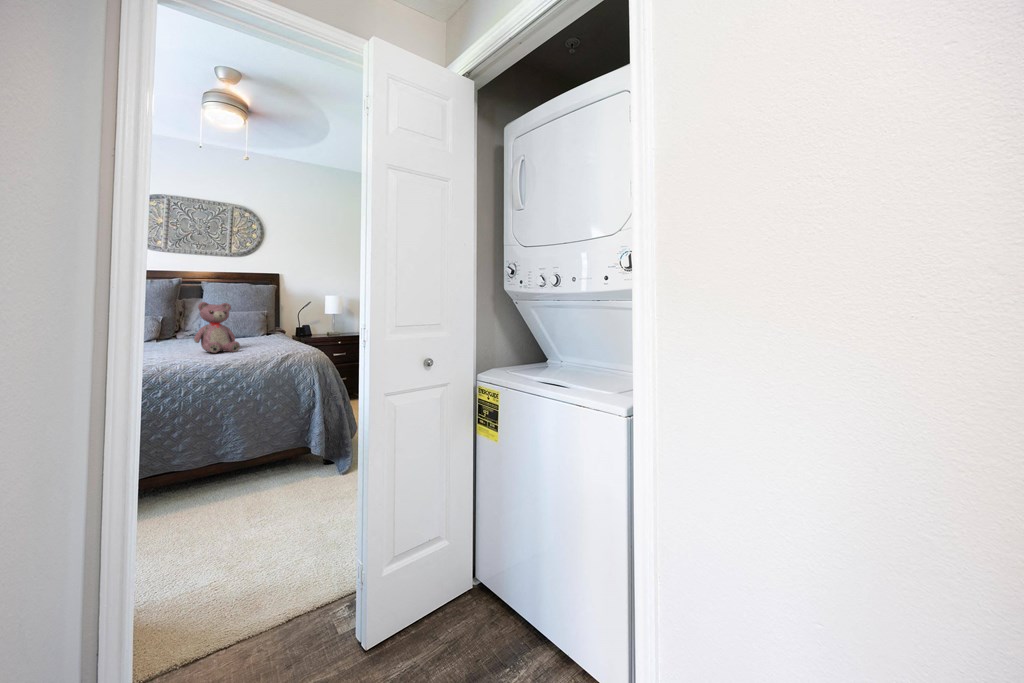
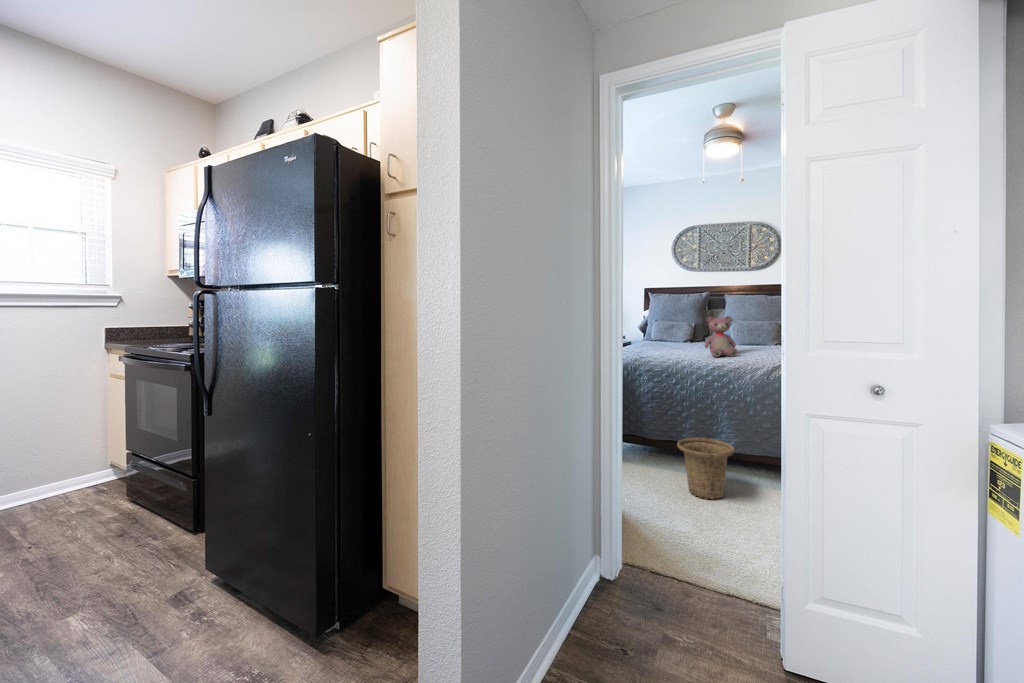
basket: none [175,454,257,535] -> present [677,438,735,500]

